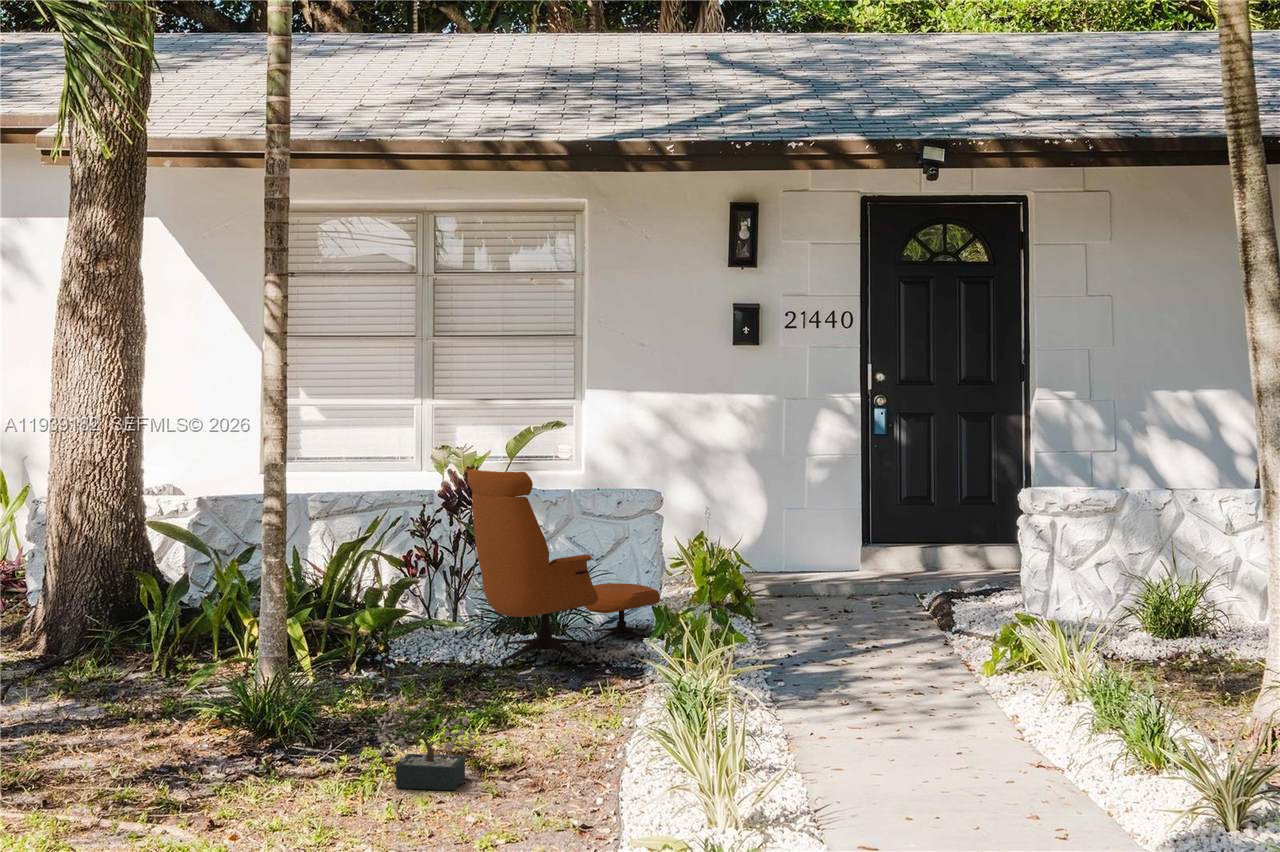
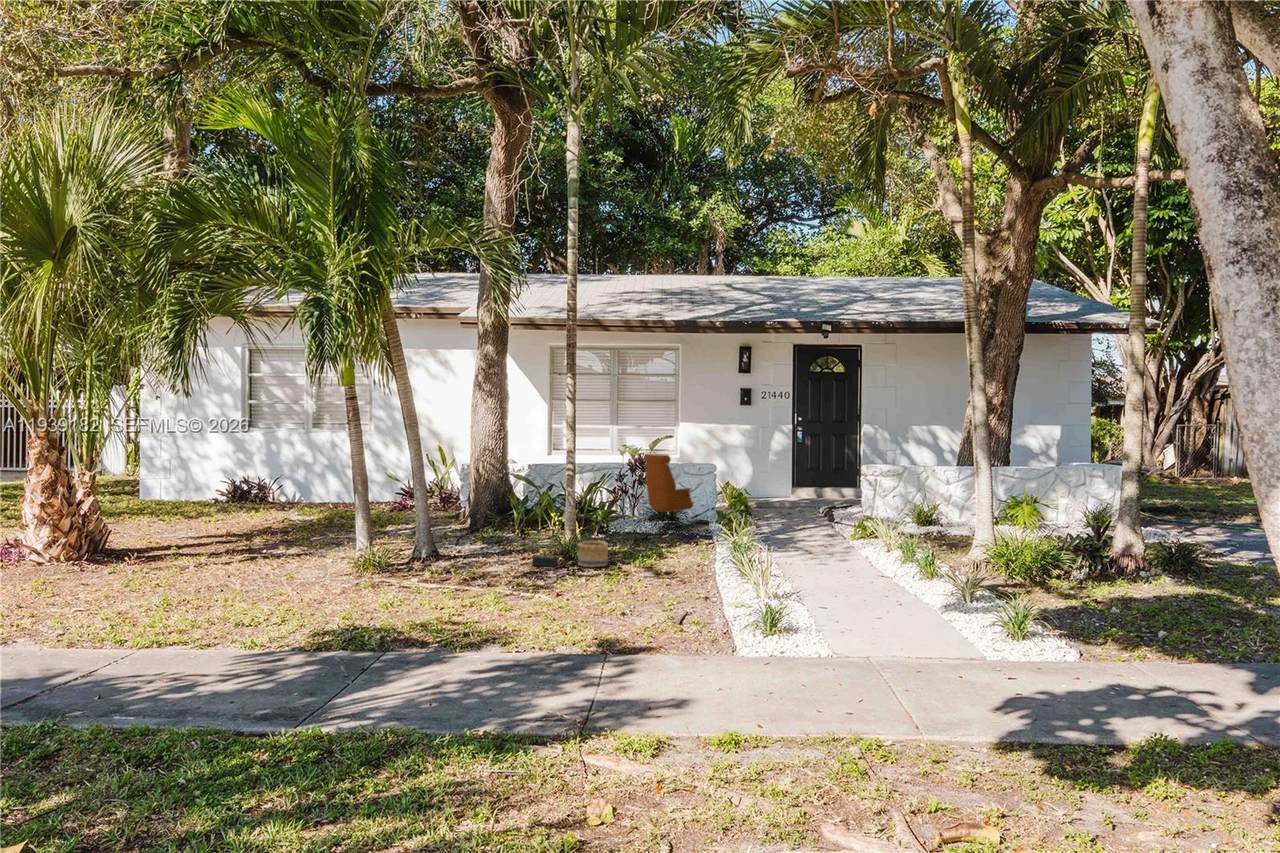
decorative plant: present [375,694,477,790] -> present [526,533,561,566]
basket: none [220,733,310,819] -> present [578,541,608,567]

